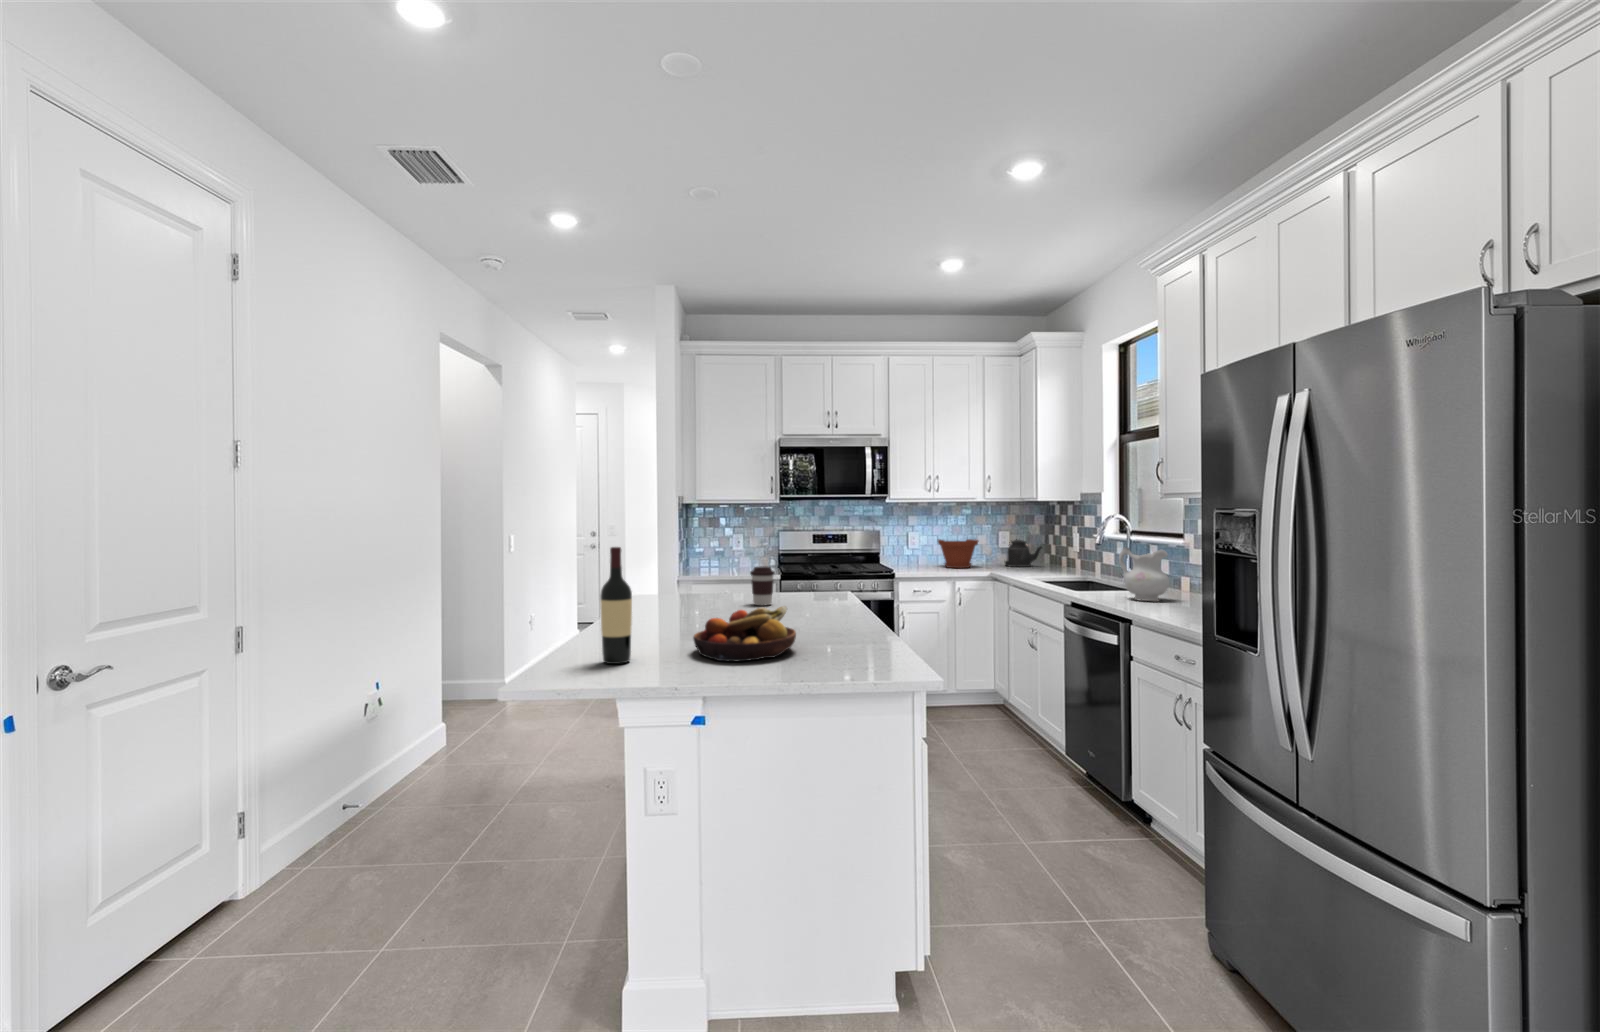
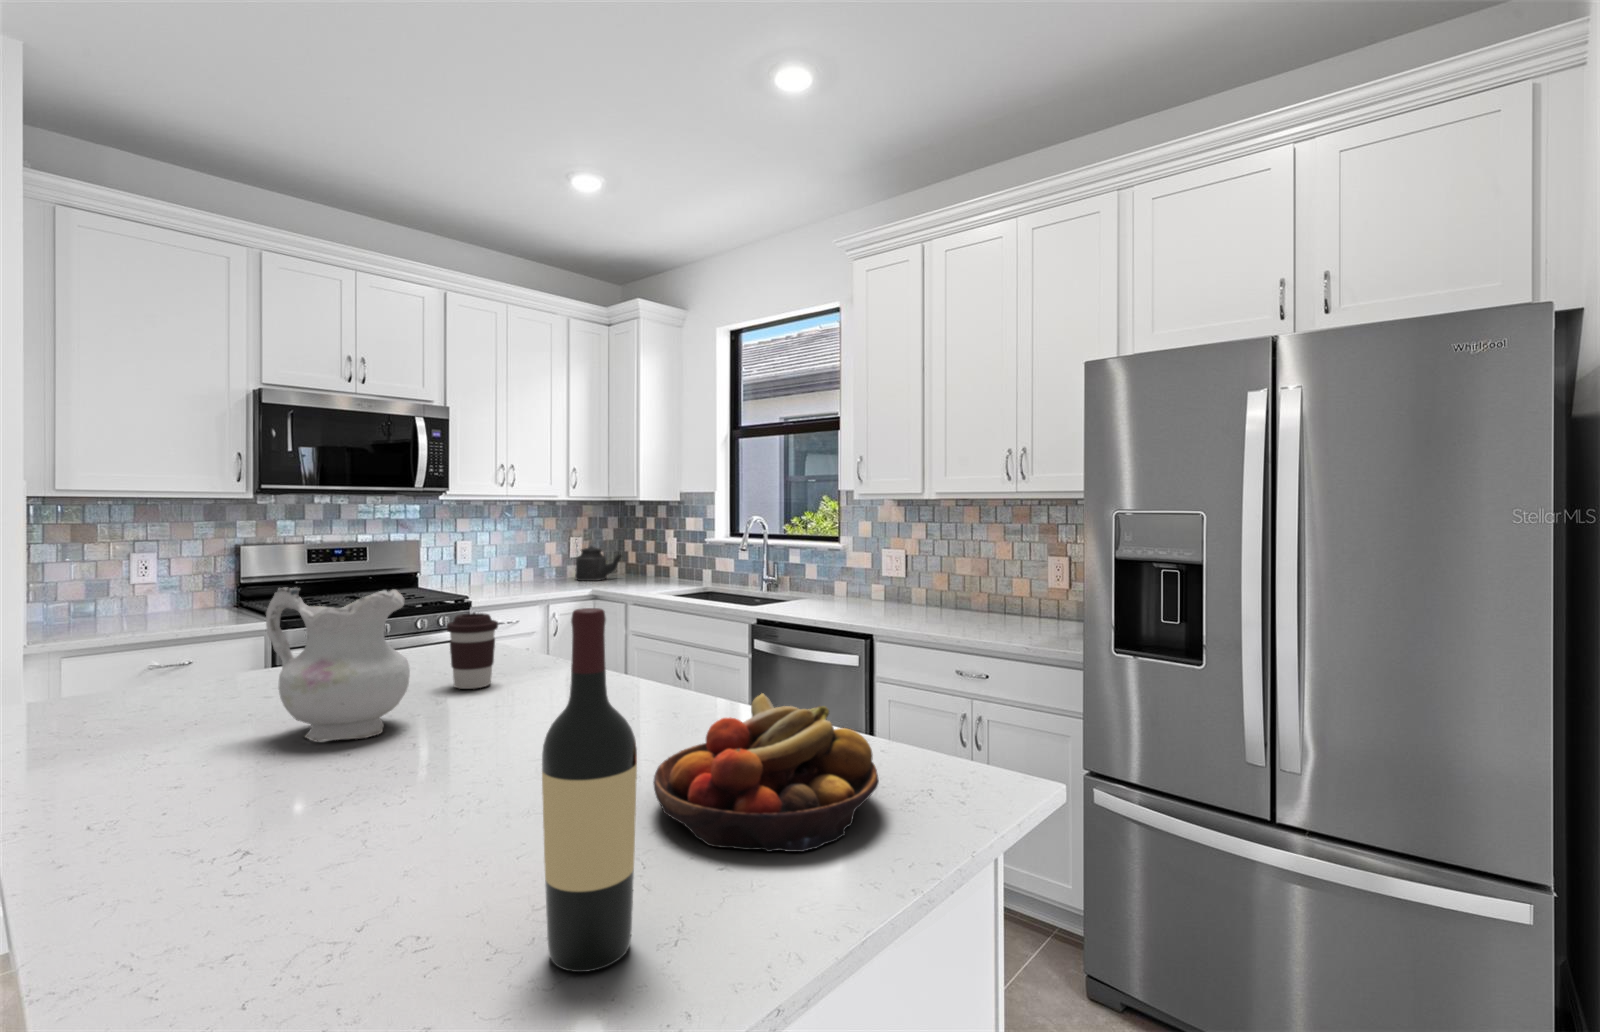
plant pot: present [938,539,979,568] -> none [498,549,556,588]
ceramic pitcher: present [1119,547,1169,601] -> present [266,587,410,741]

